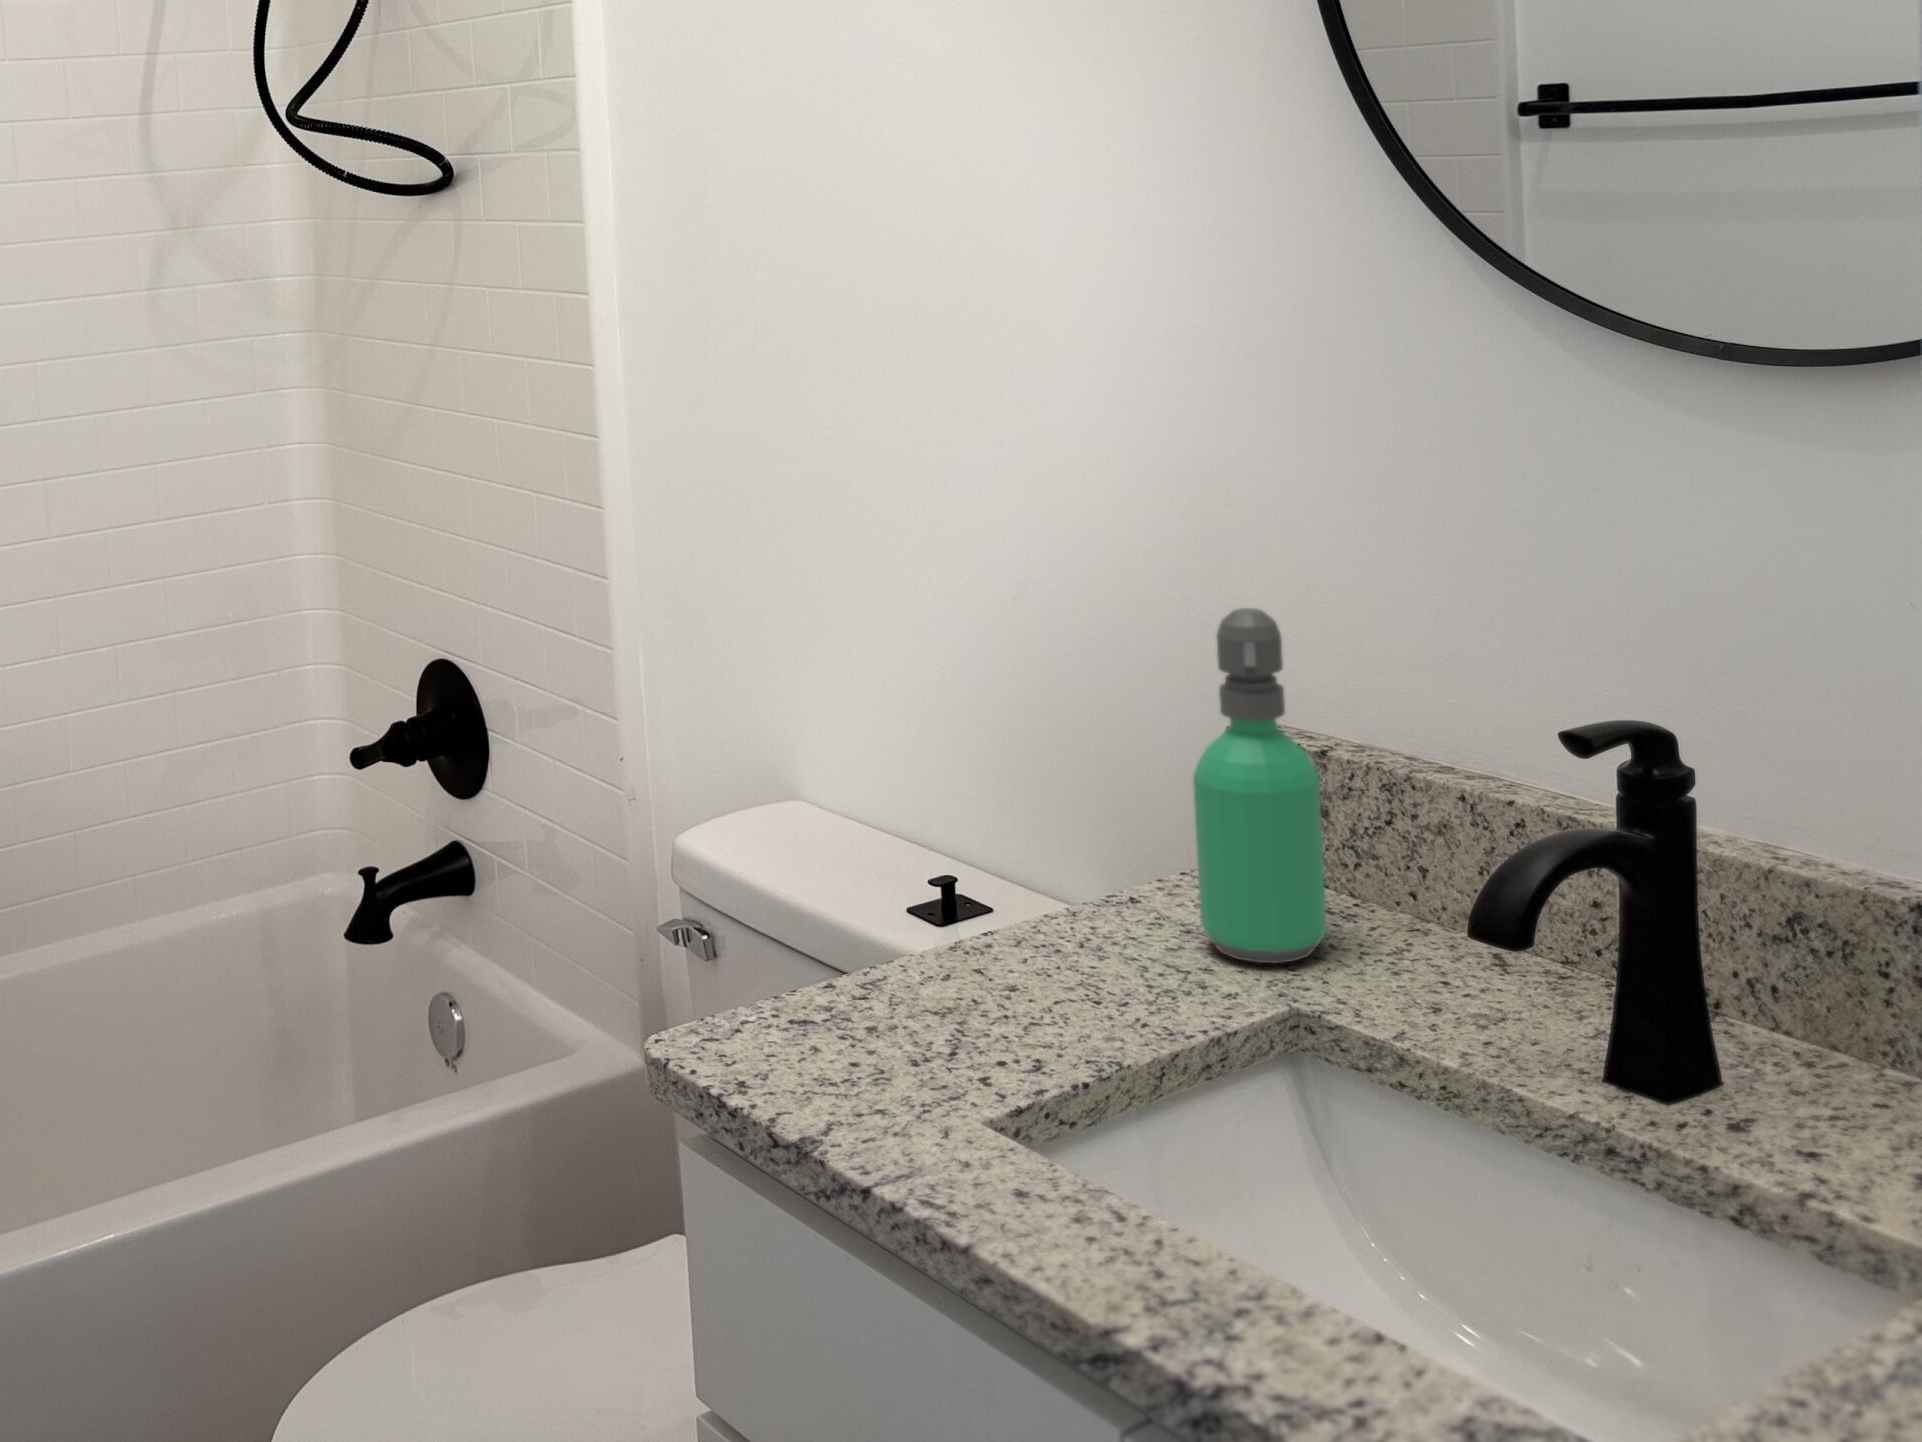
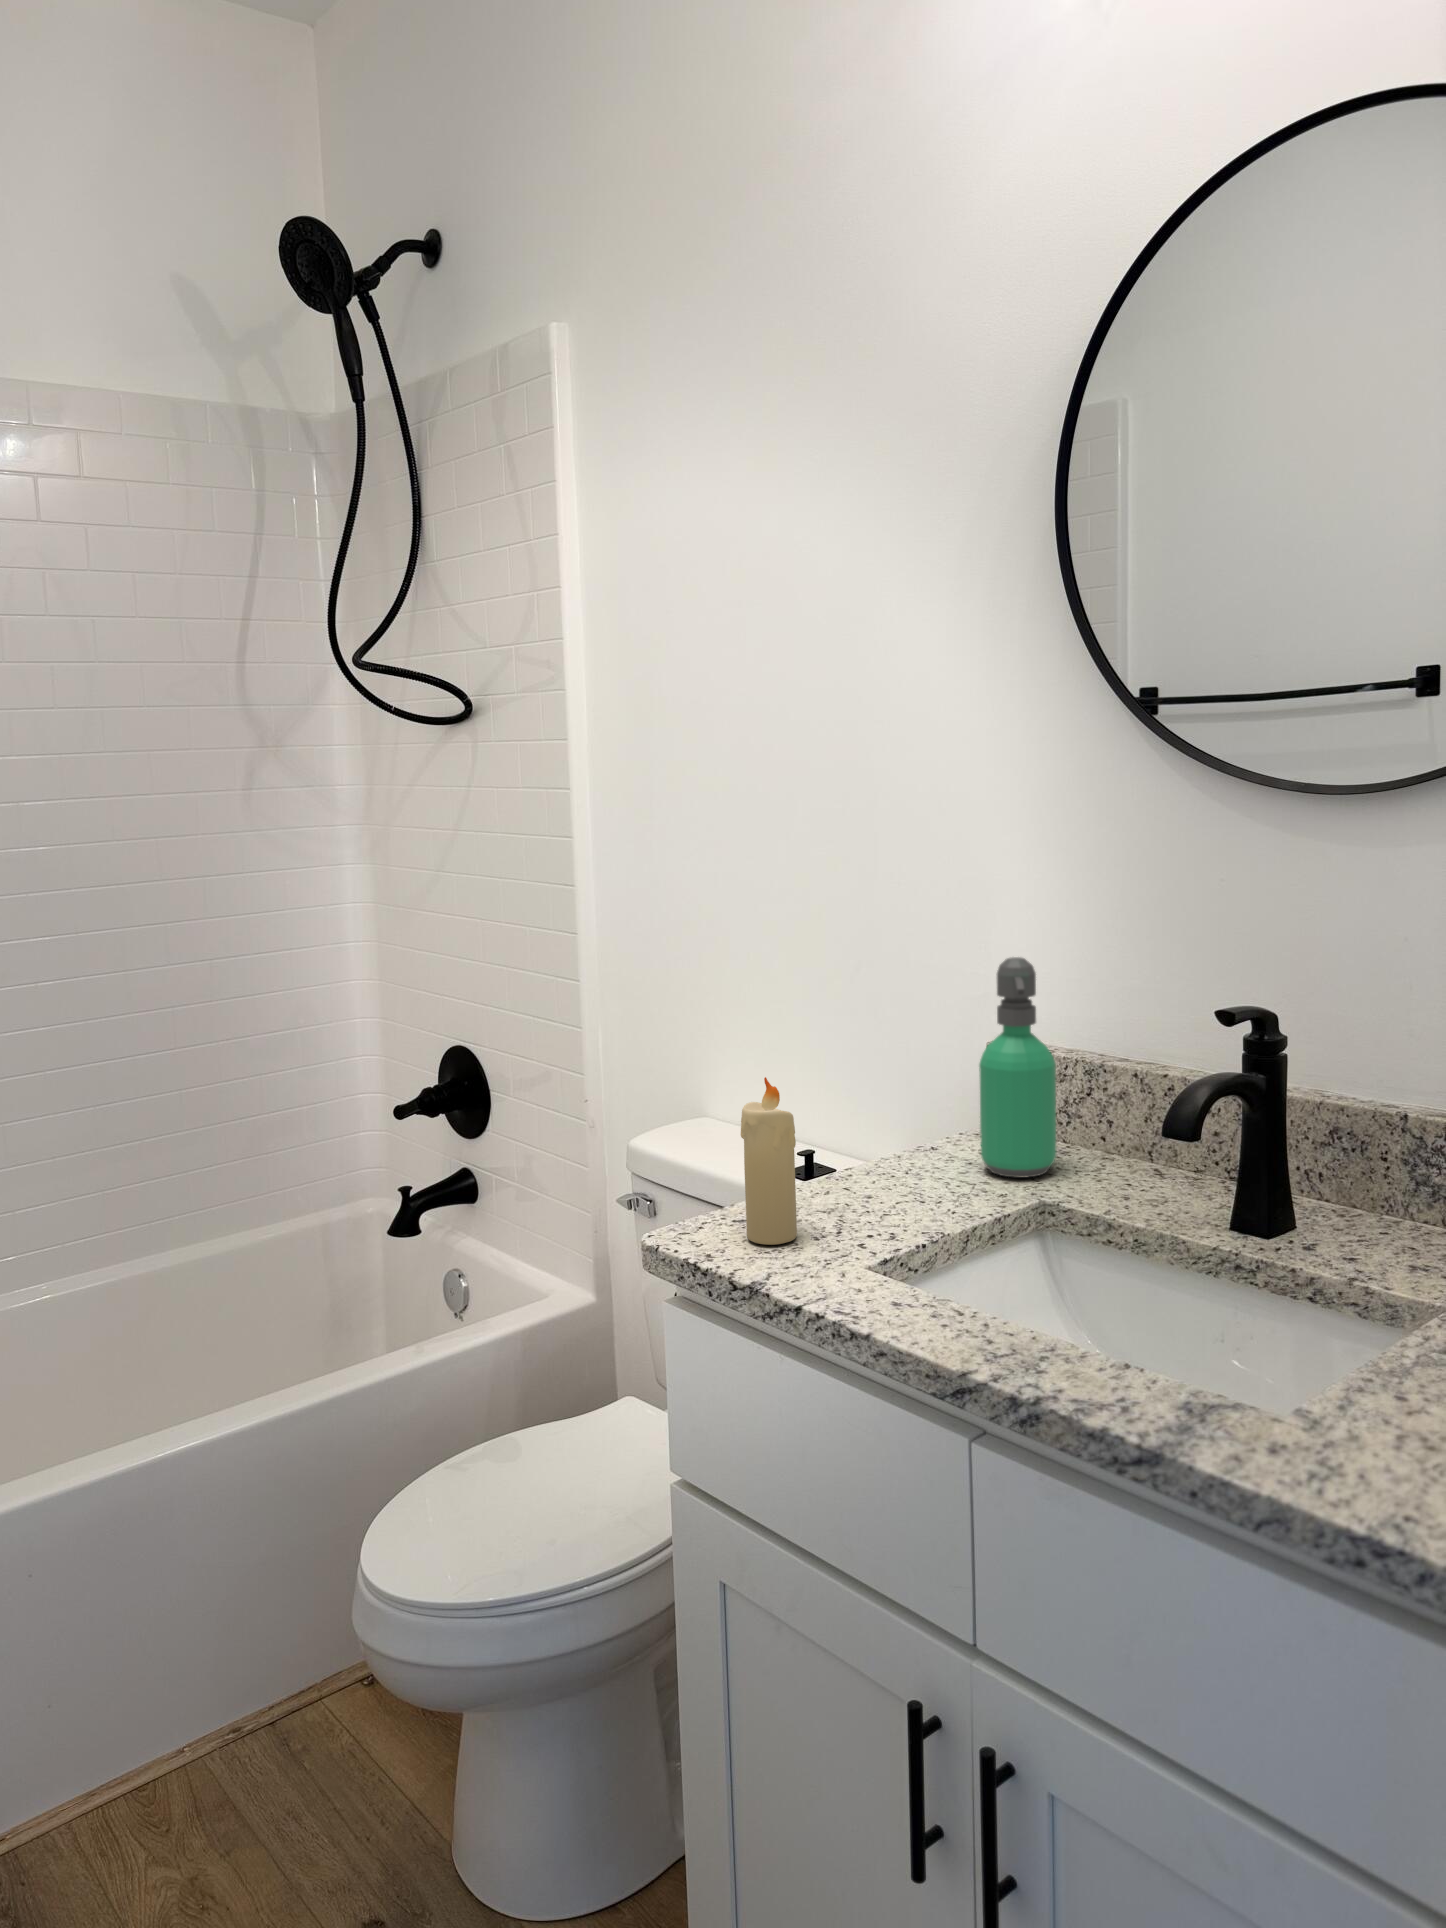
candle: none [791,810,884,1071] -> present [741,1077,797,1245]

